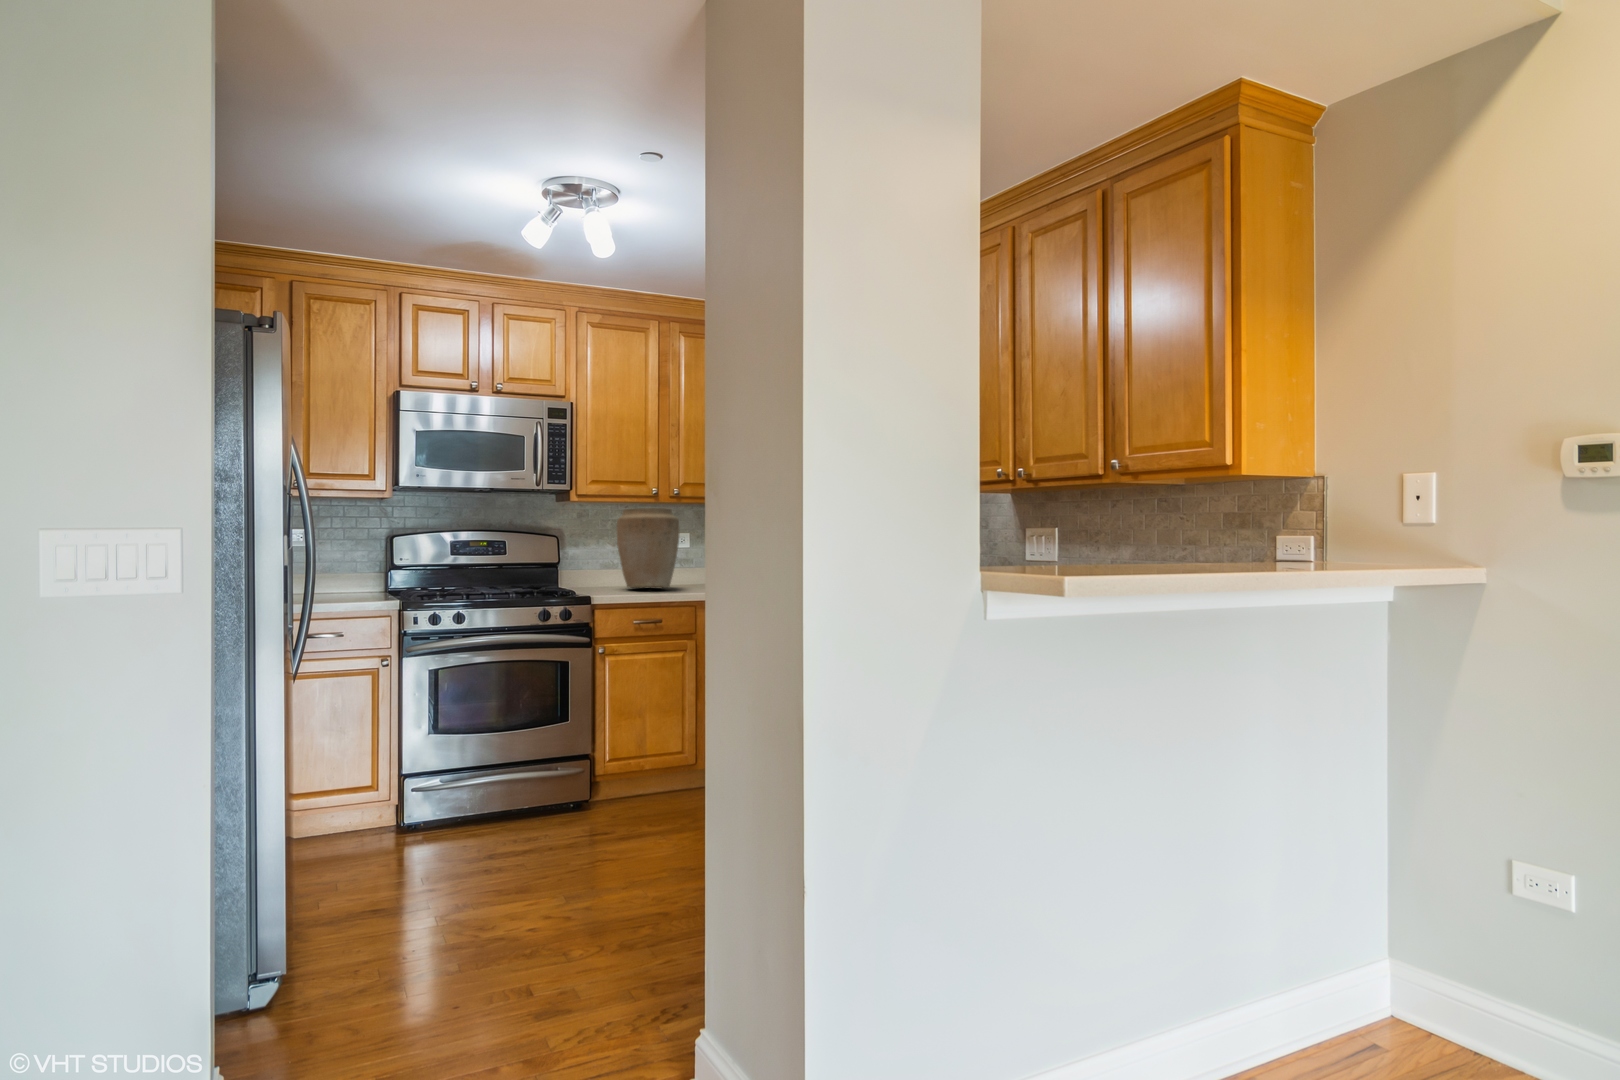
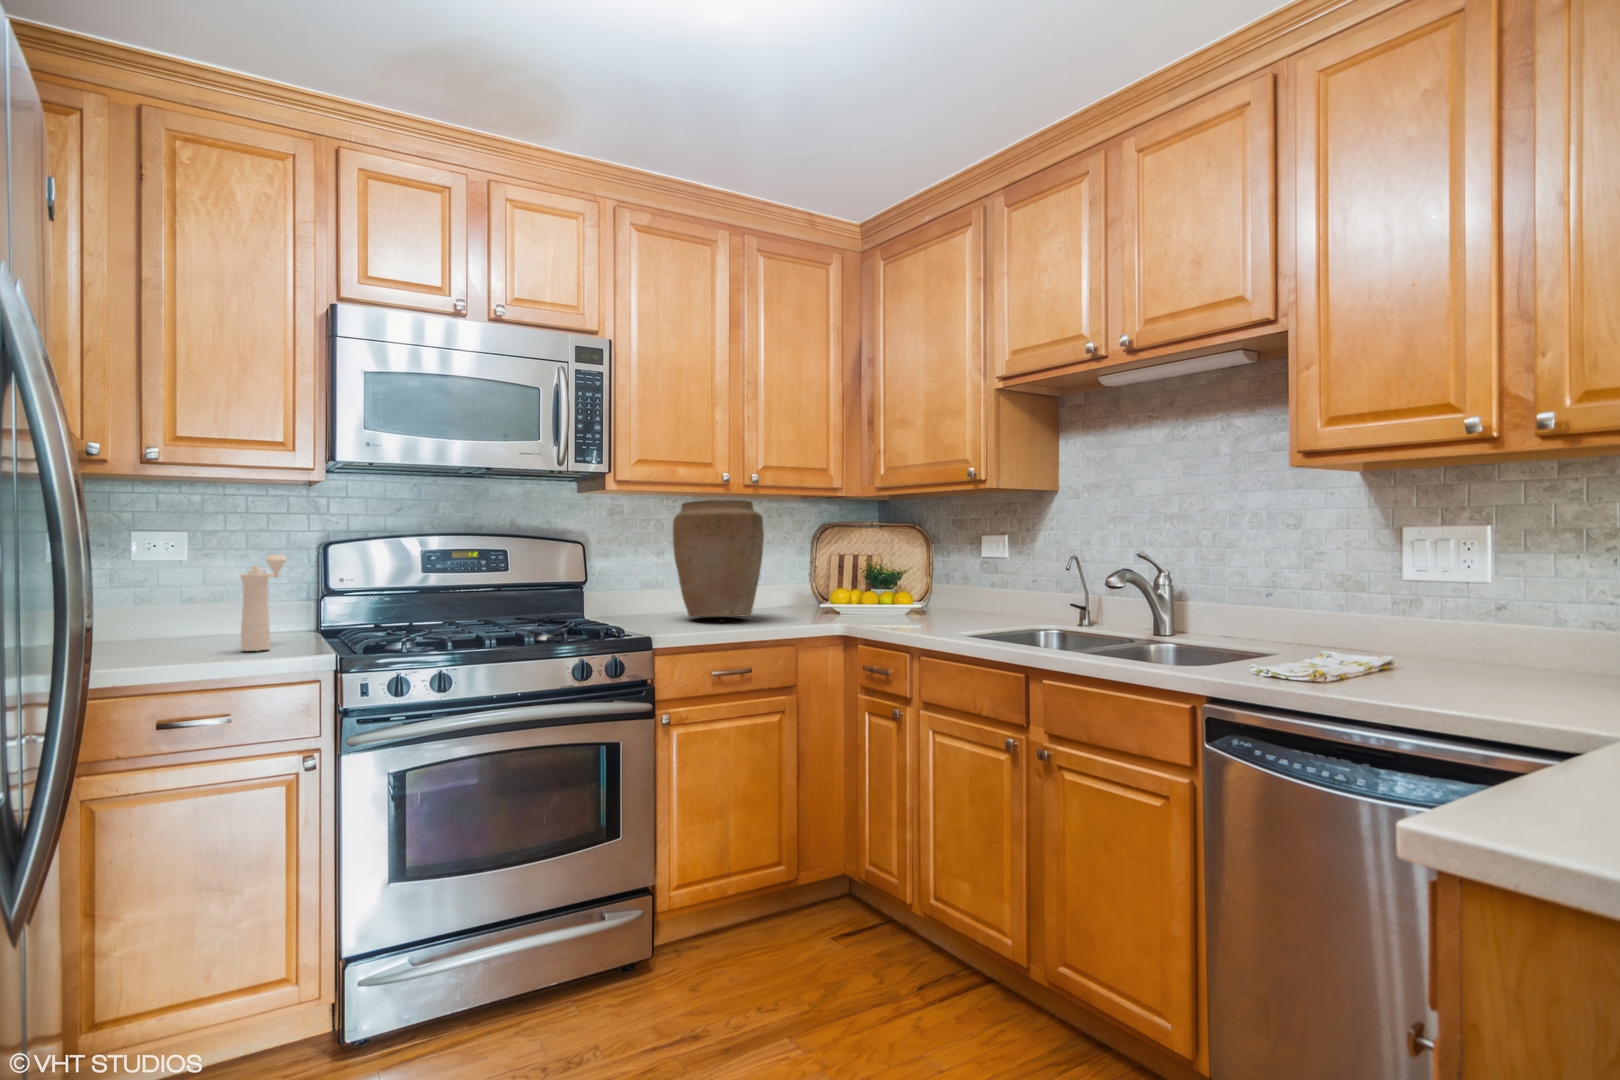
pepper mill: none [346,543,371,598] -> present [240,555,286,651]

